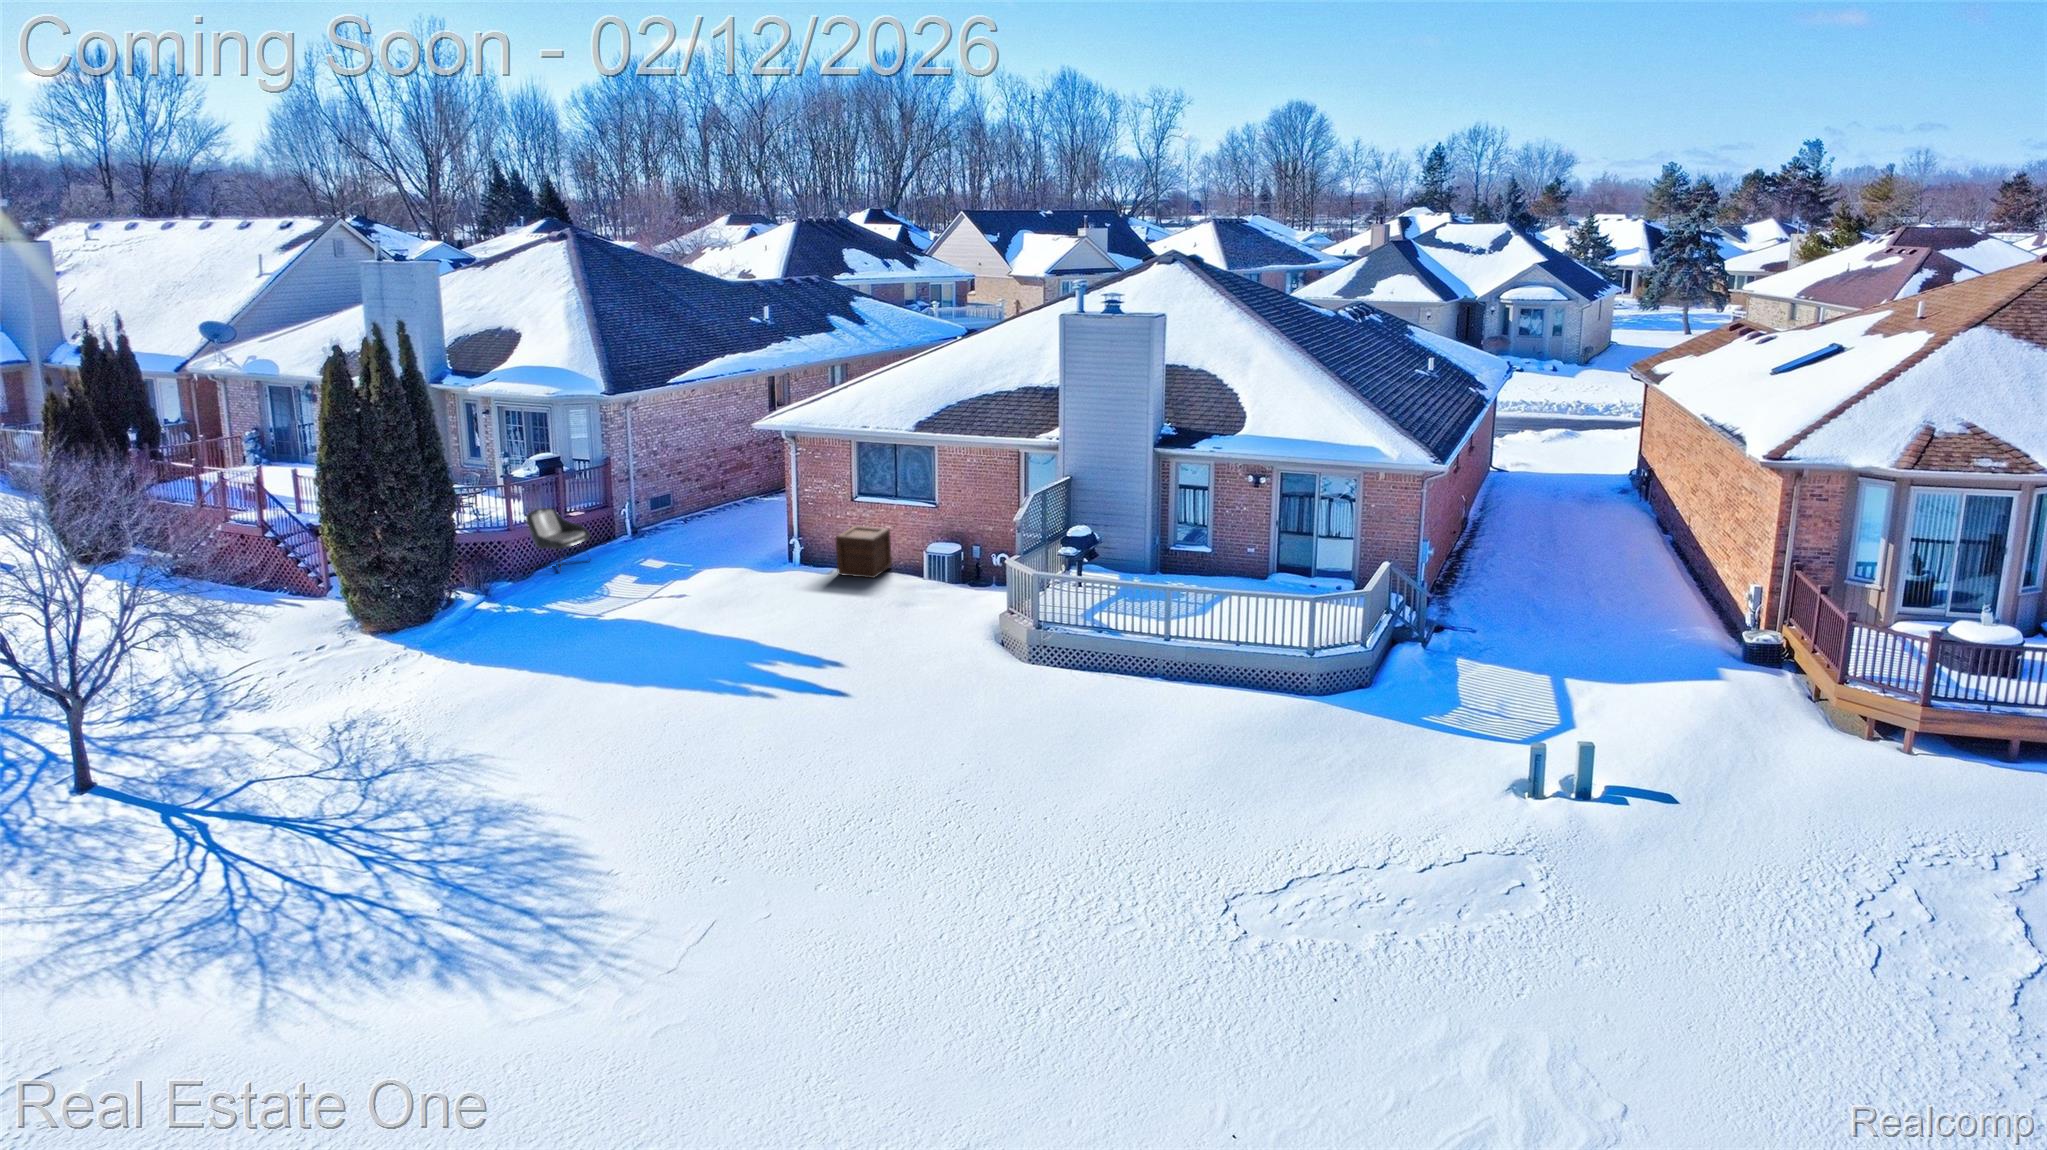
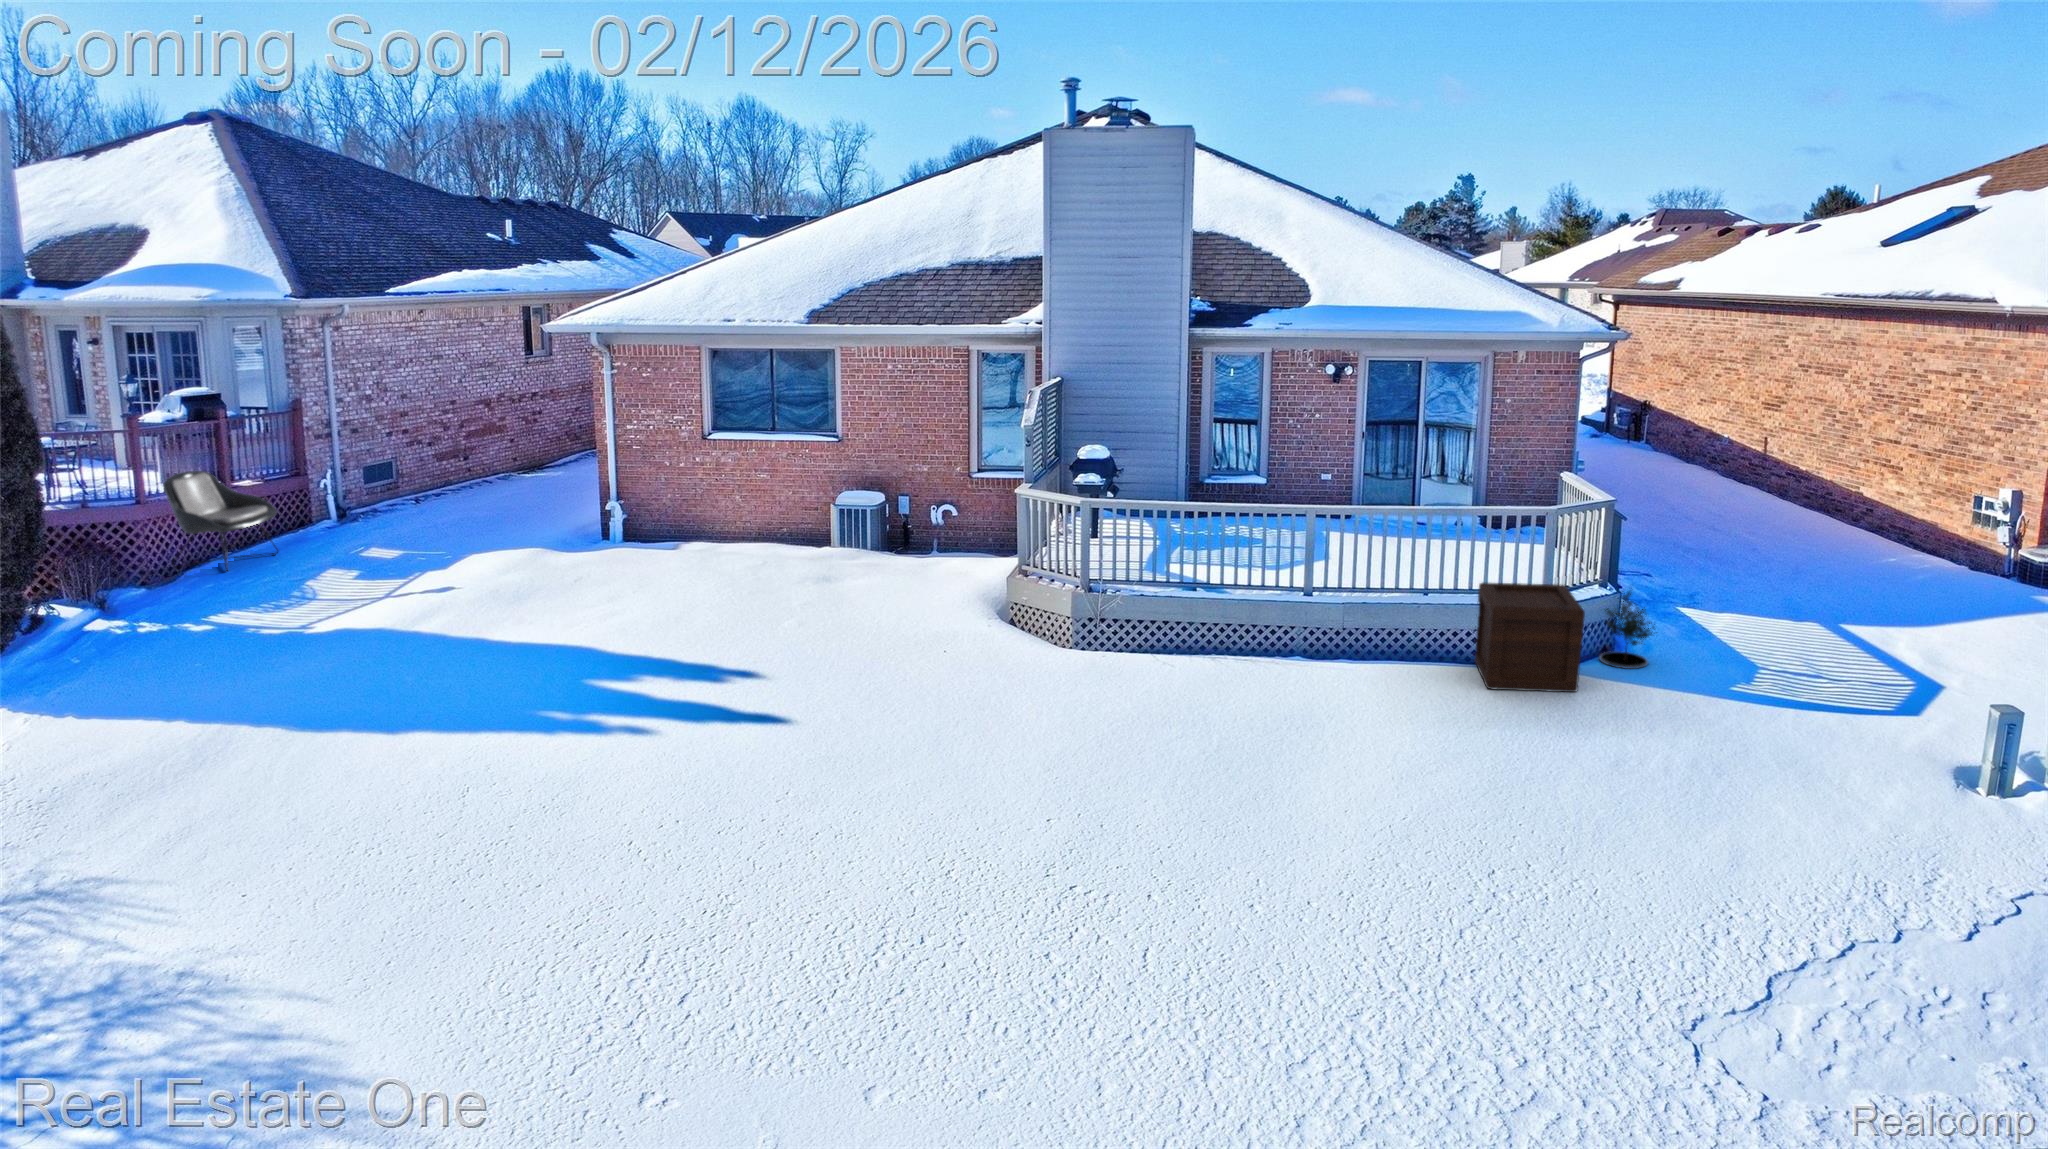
wooden crate: present [836,526,892,578] -> present [1474,583,1585,692]
potted tree: none [1348,649,1381,703] -> present [1599,590,1655,669]

